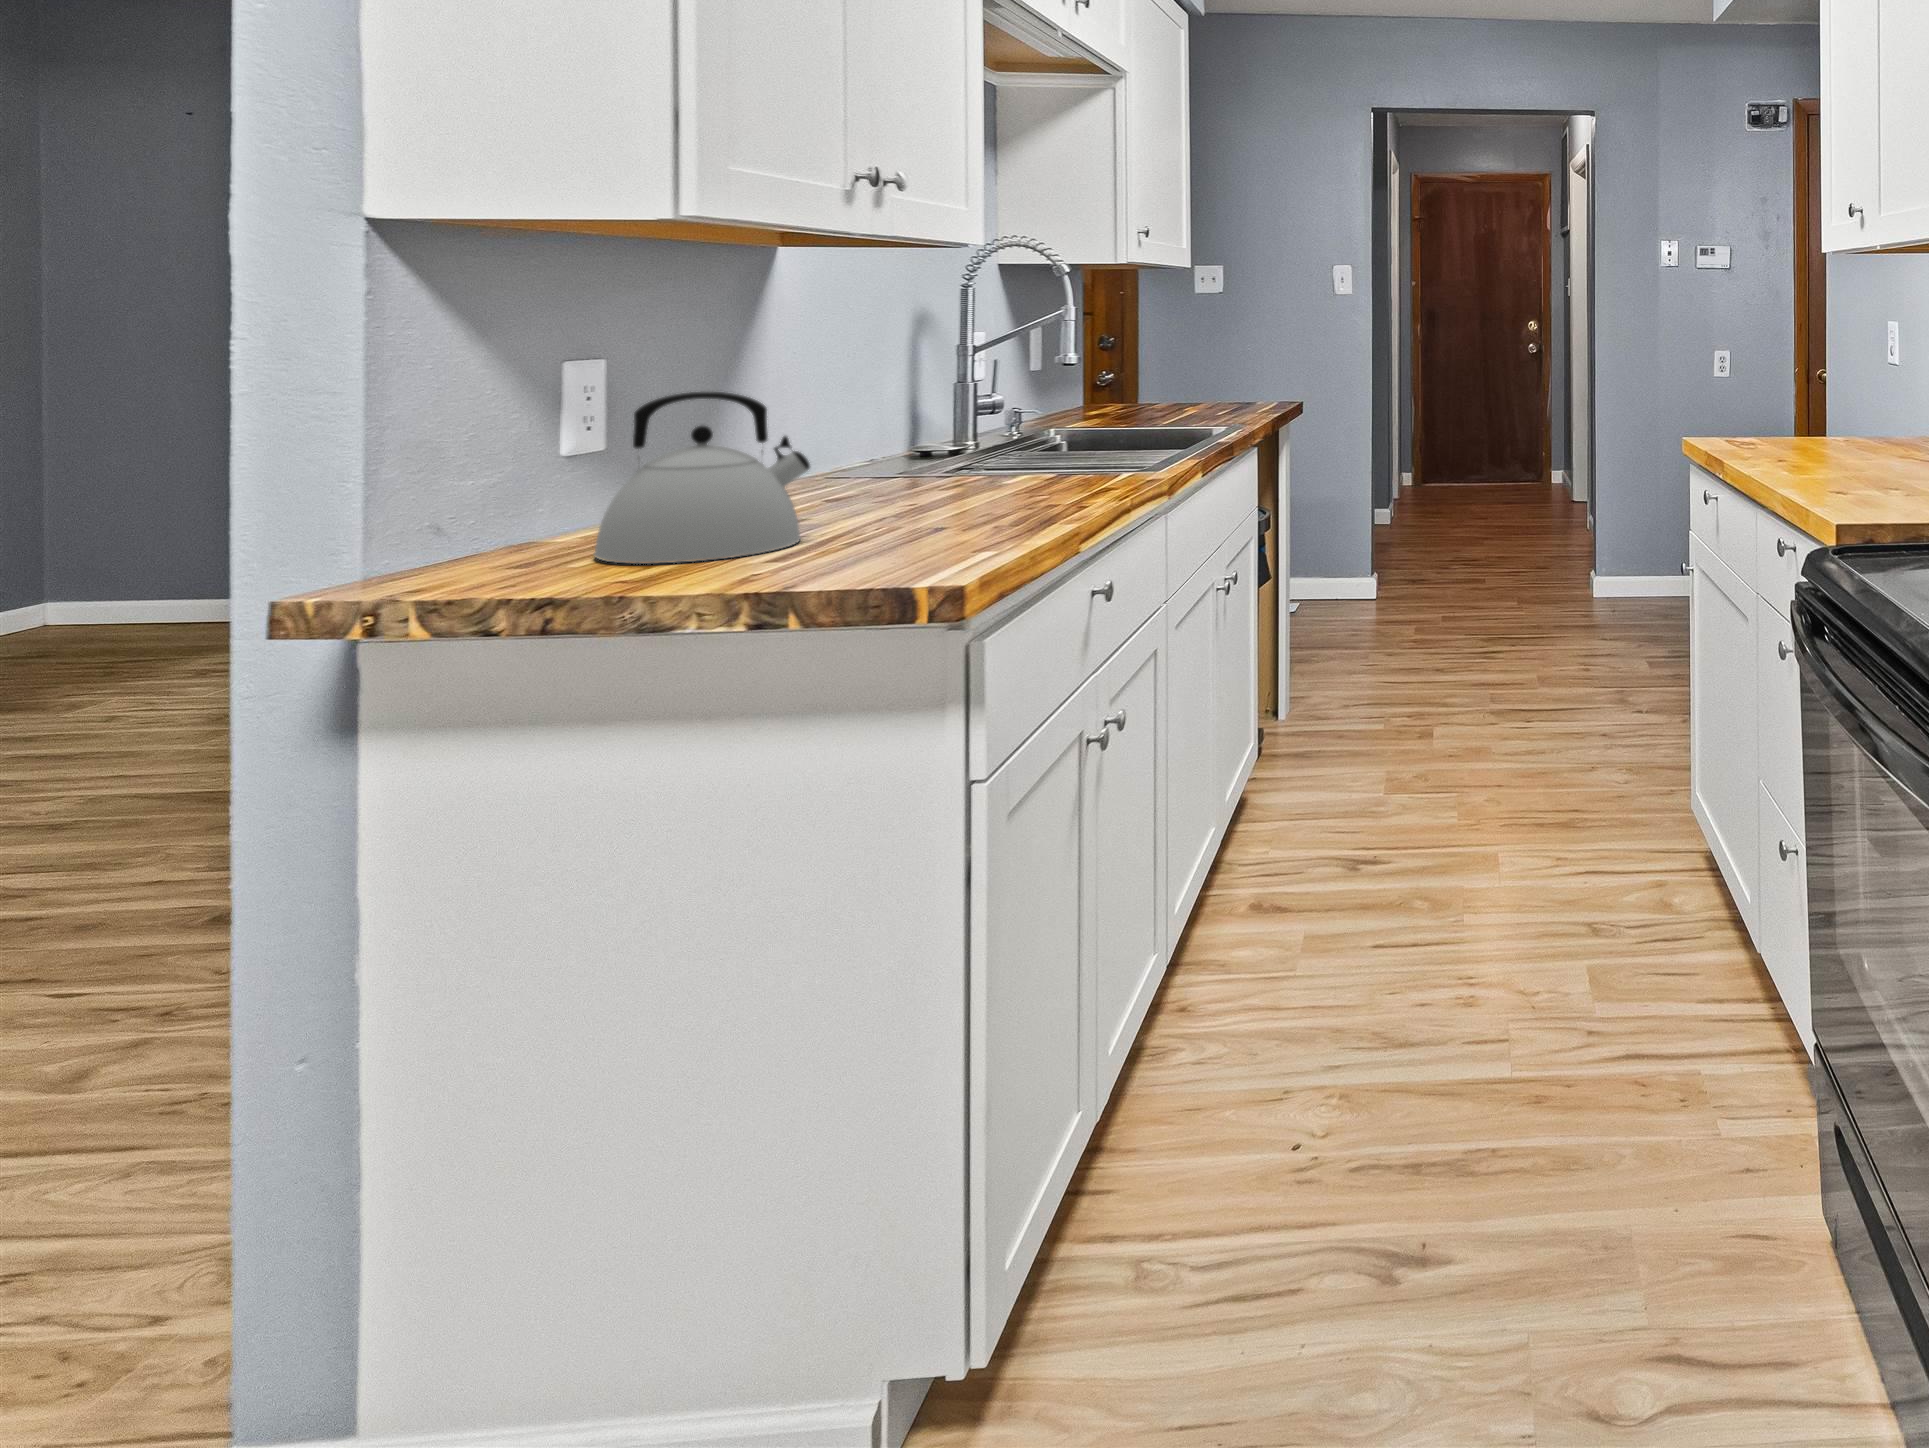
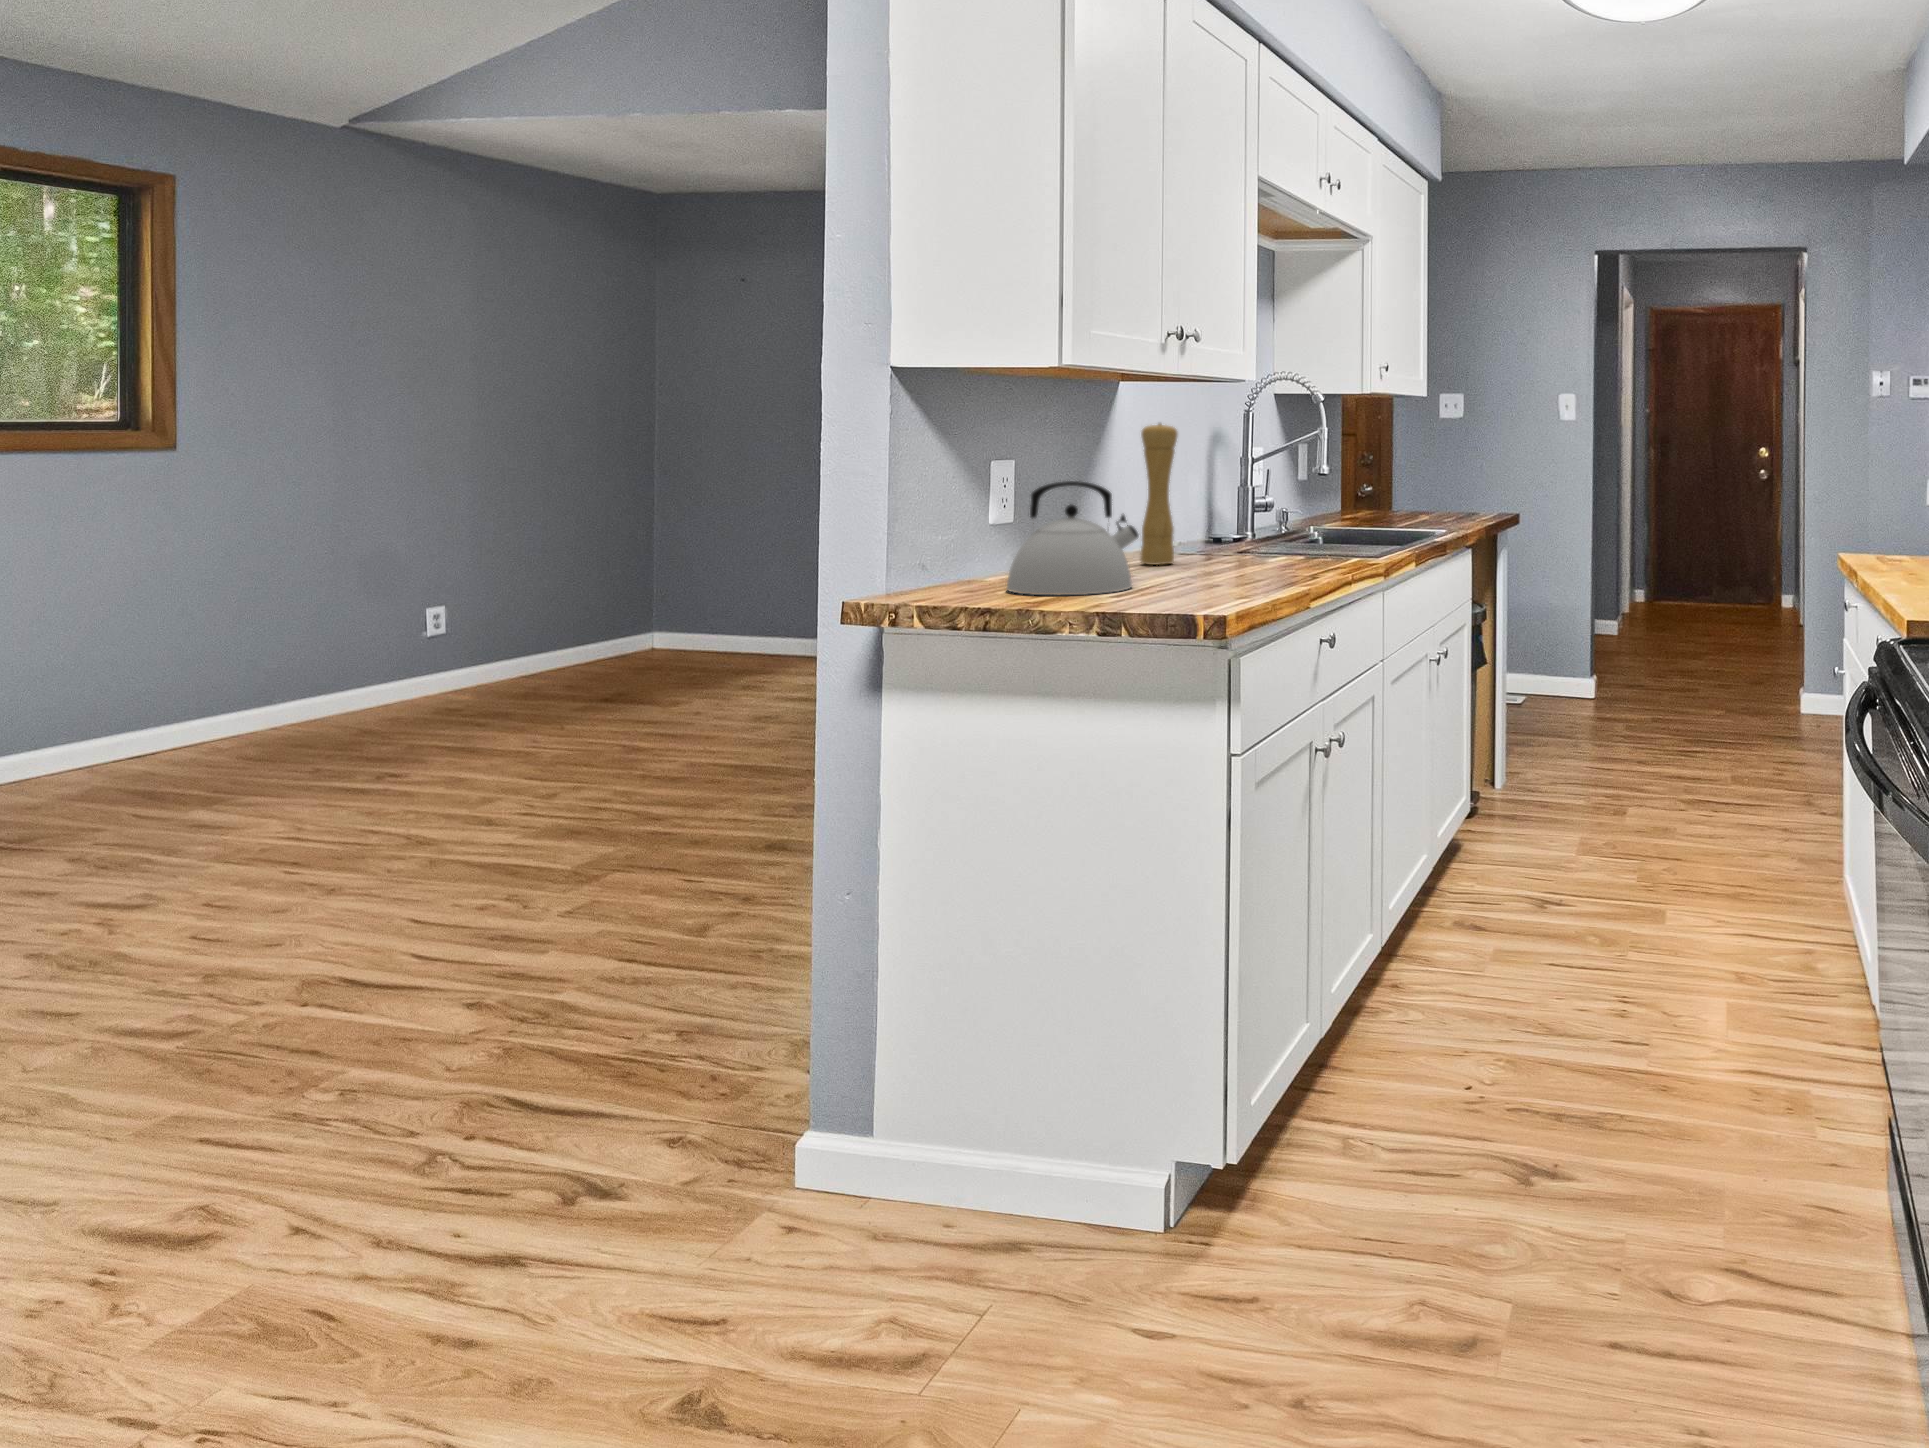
pepper mill: none [812,304,866,497] -> present [1140,423,1178,565]

